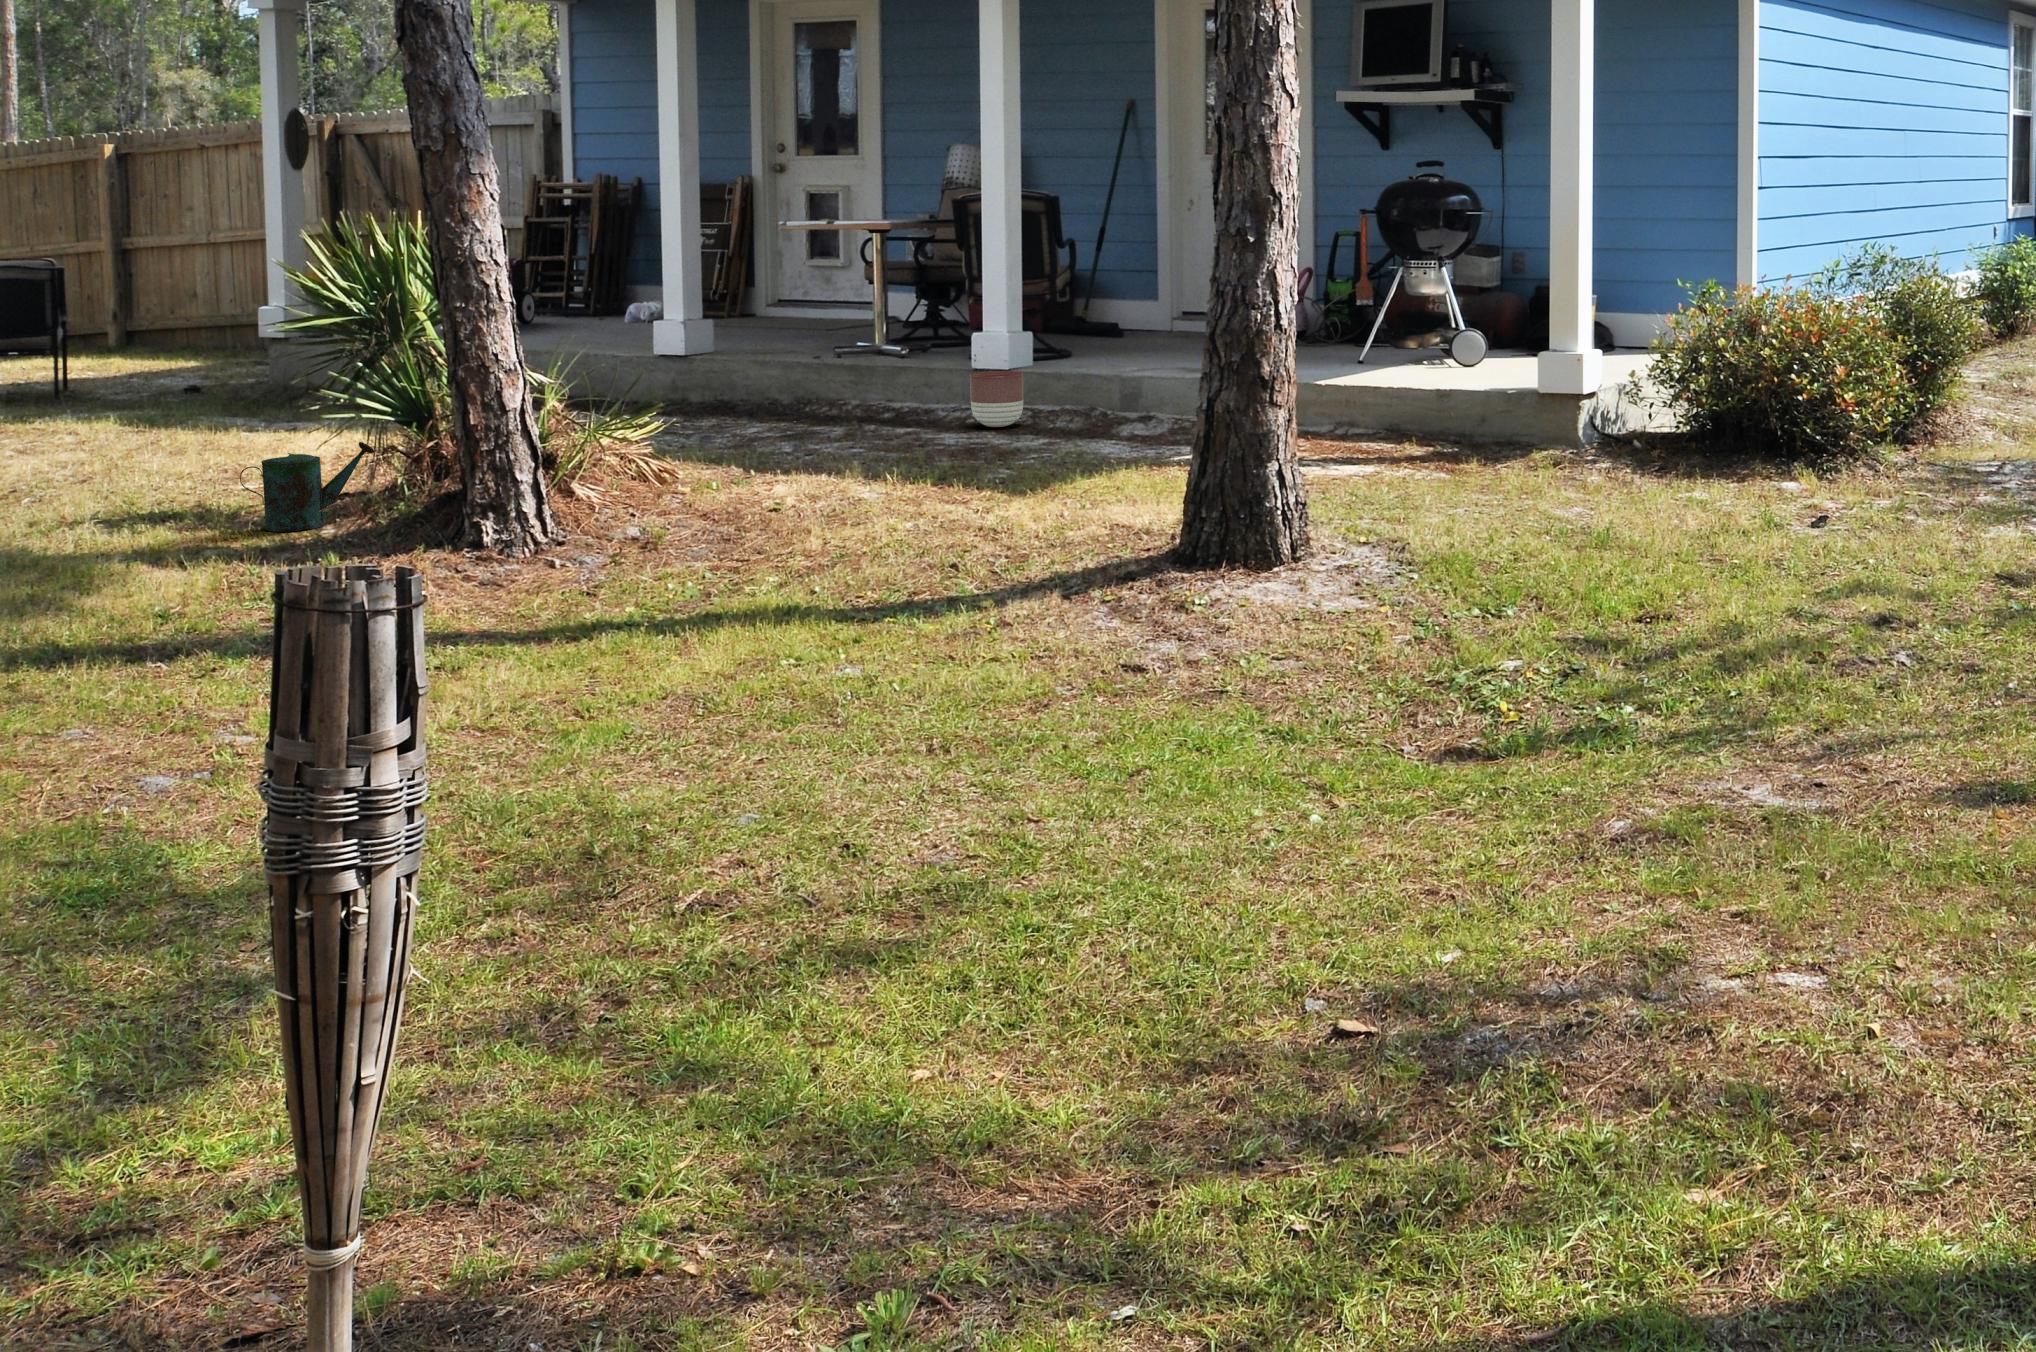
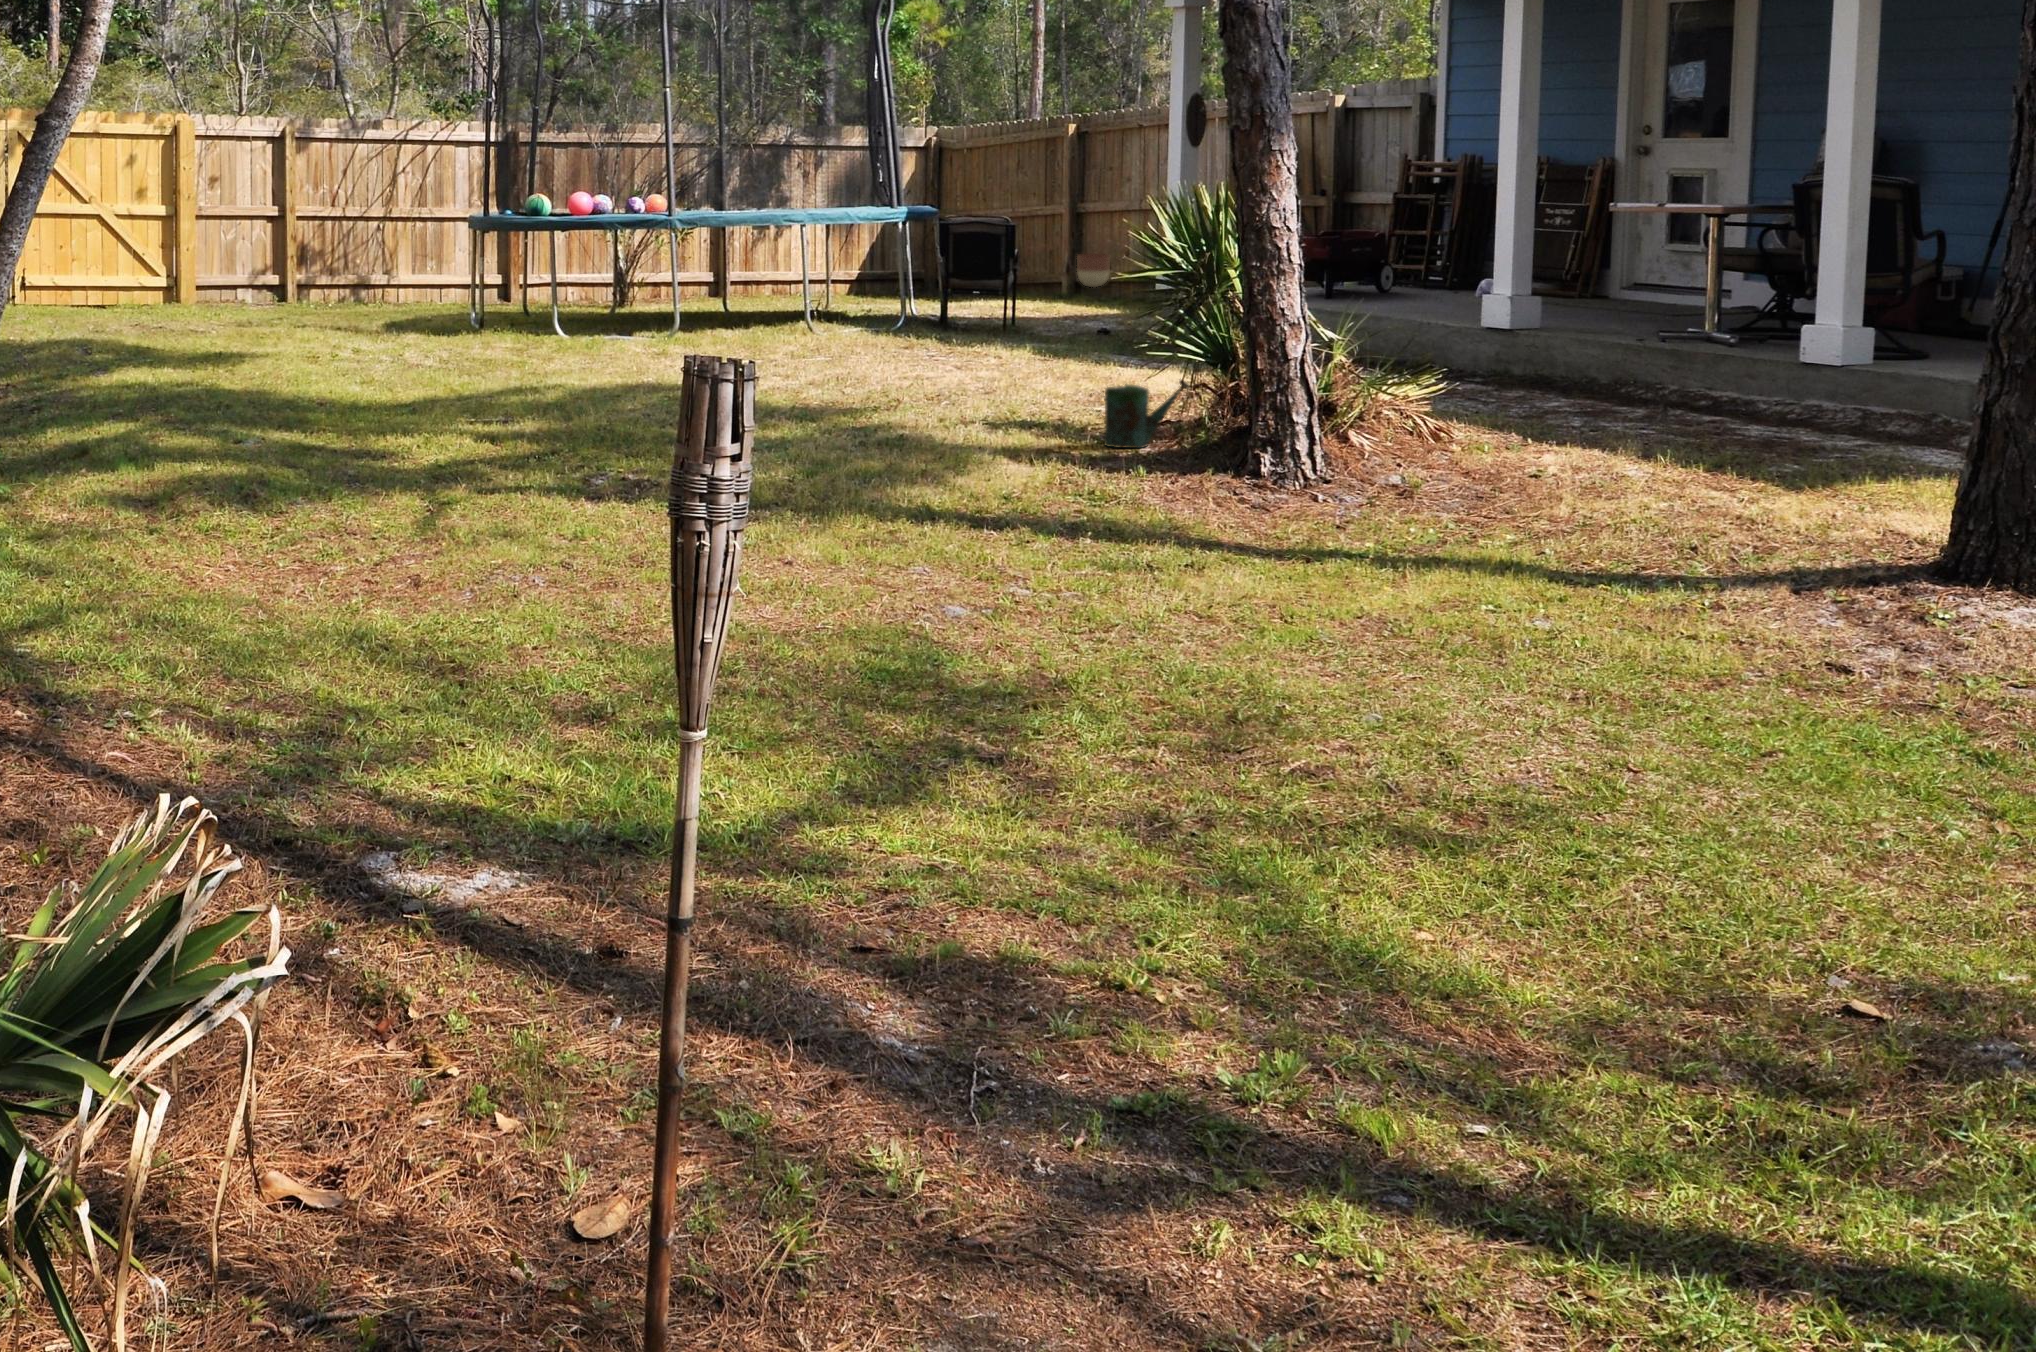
planter: present [970,371,1024,427] -> present [1077,253,1110,287]

